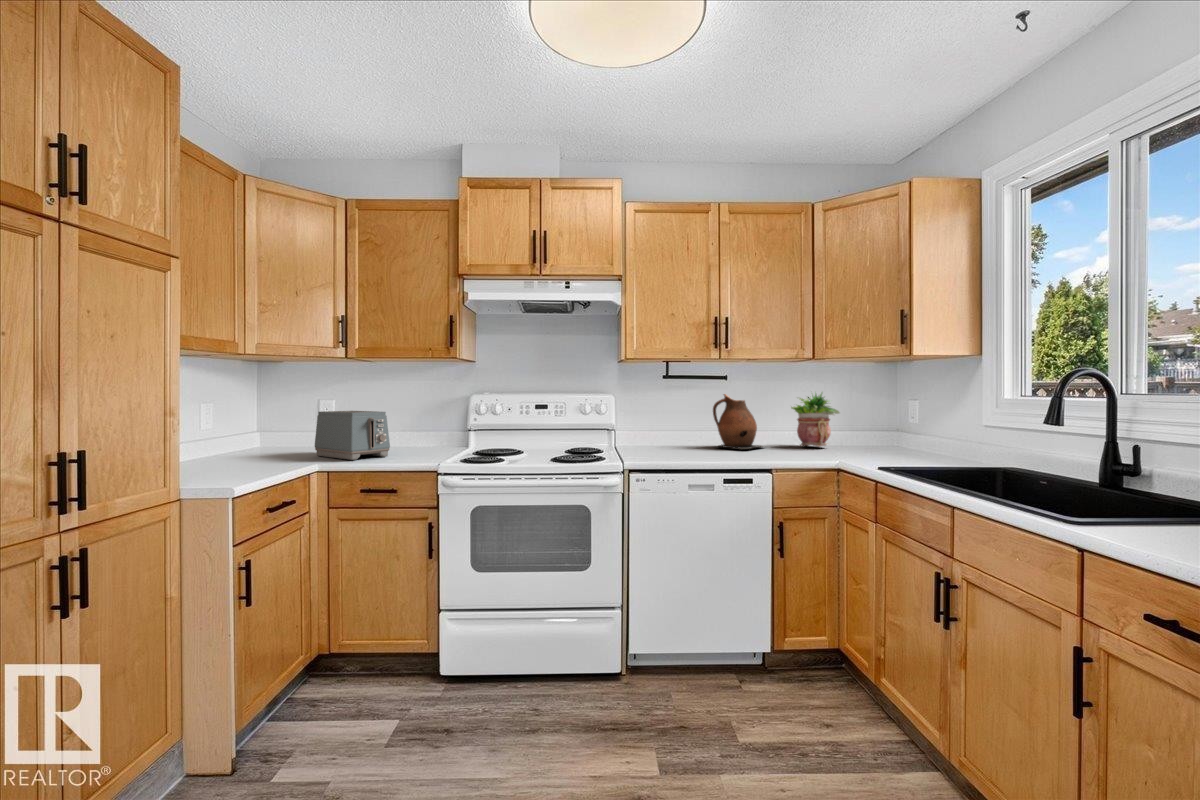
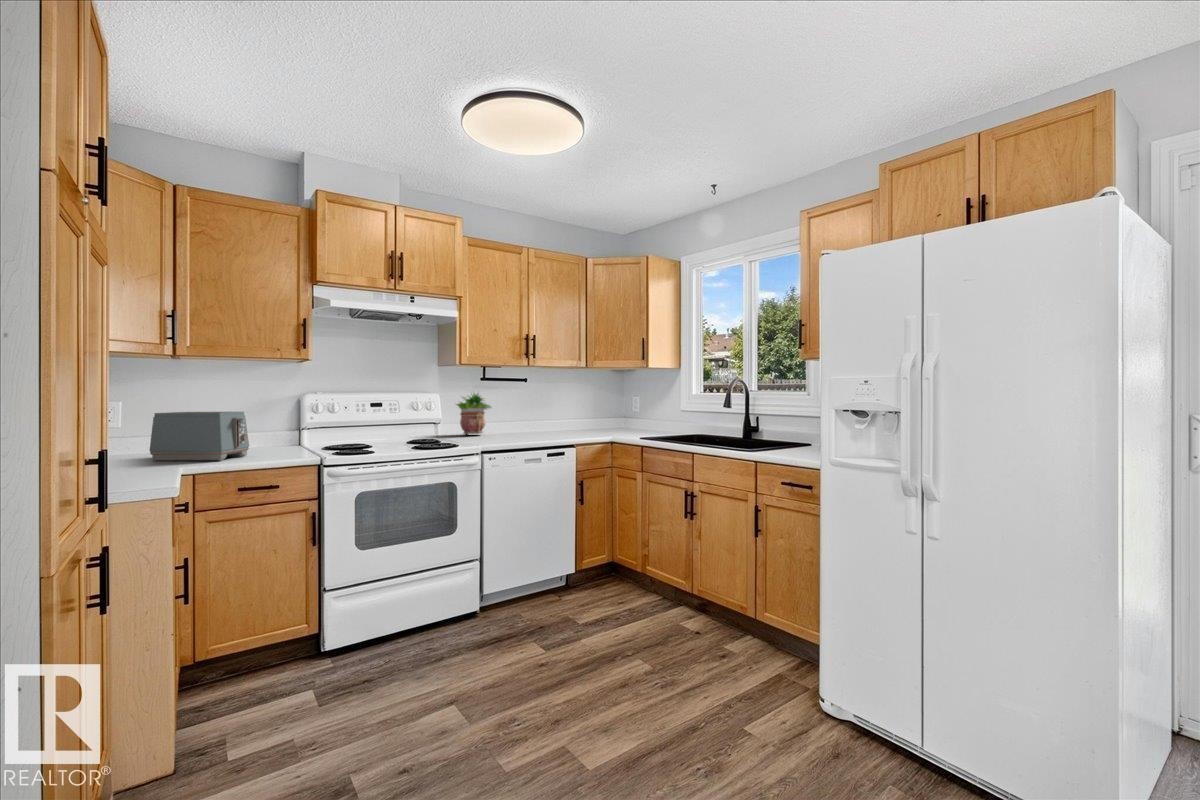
potted plant: present [791,392,839,446] -> present [456,393,491,435]
ceramic pitcher: present [713,394,763,449] -> none [513,393,549,435]

